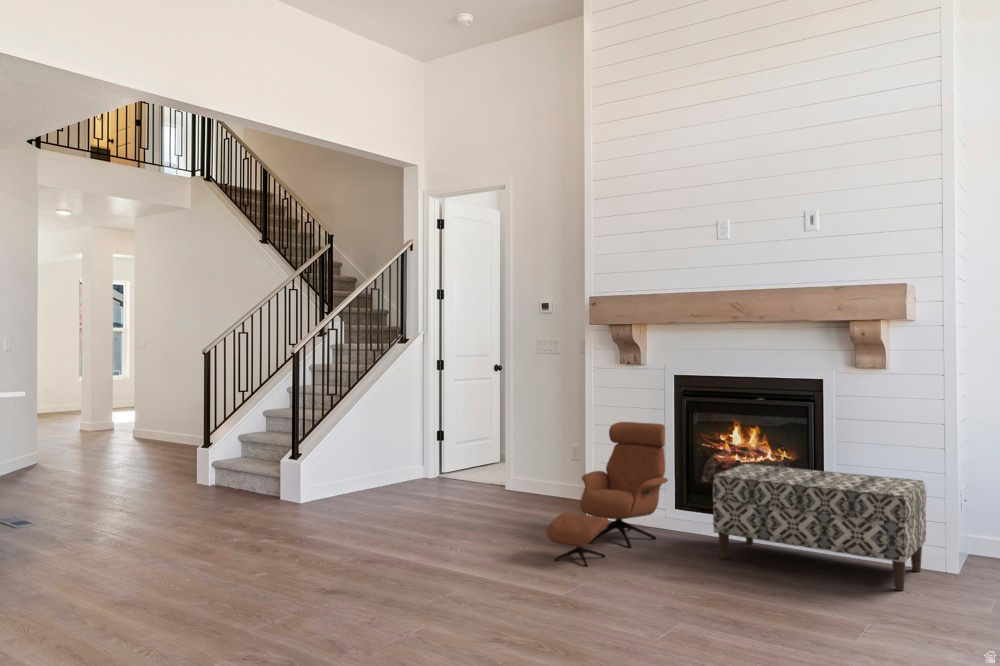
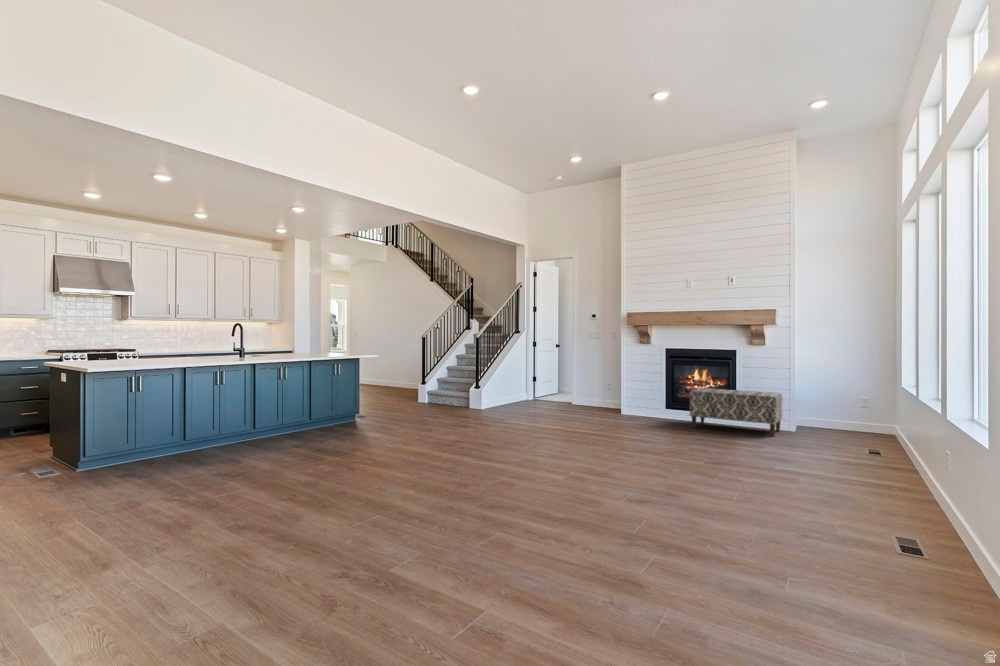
lounge chair: present [546,422,668,566] -> none [617,370,665,429]

